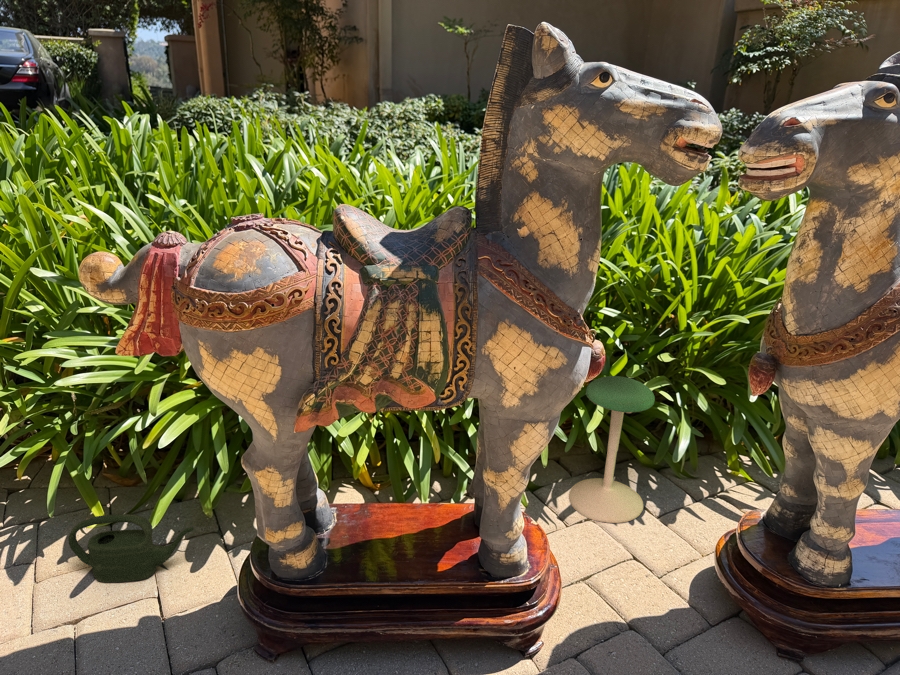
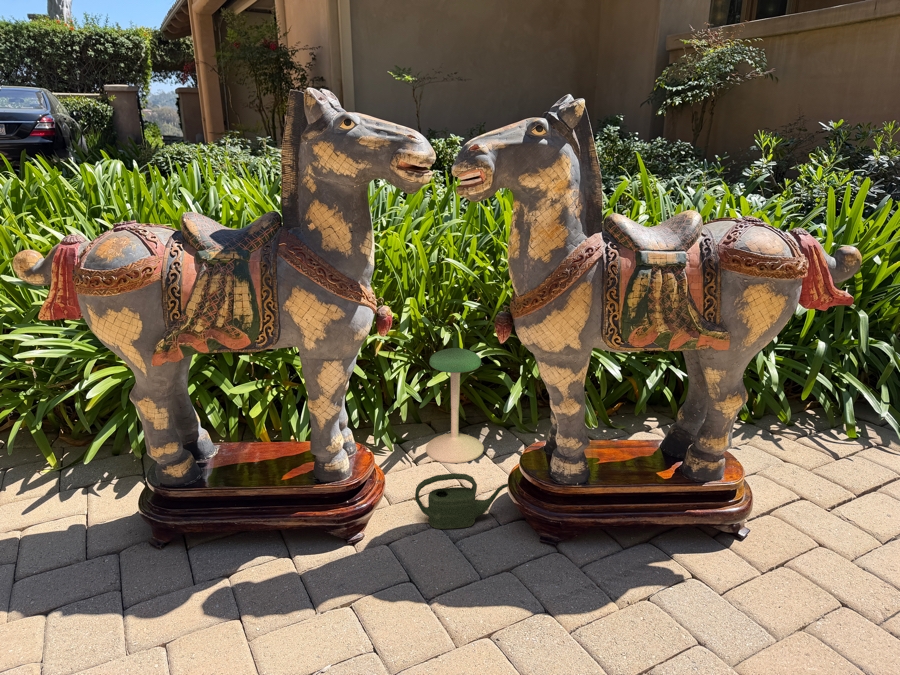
watering can: present [68,514,193,582] -> present [415,473,508,529]

